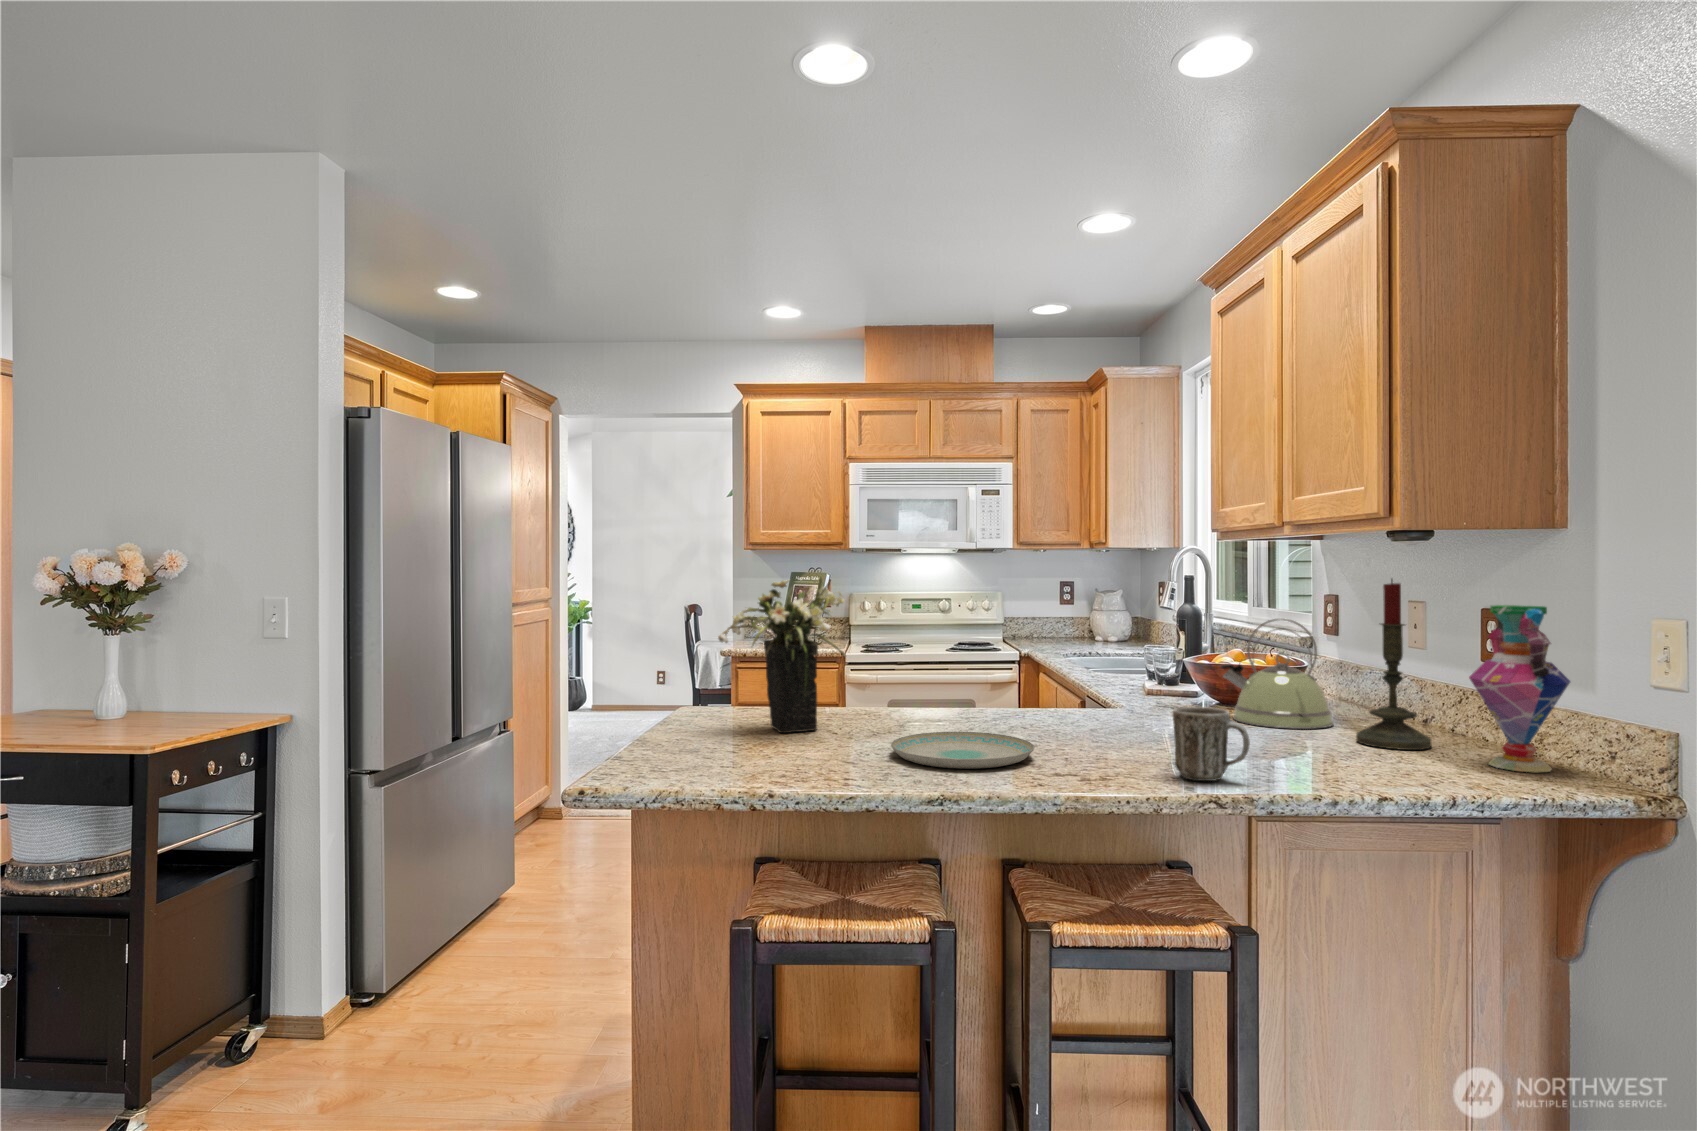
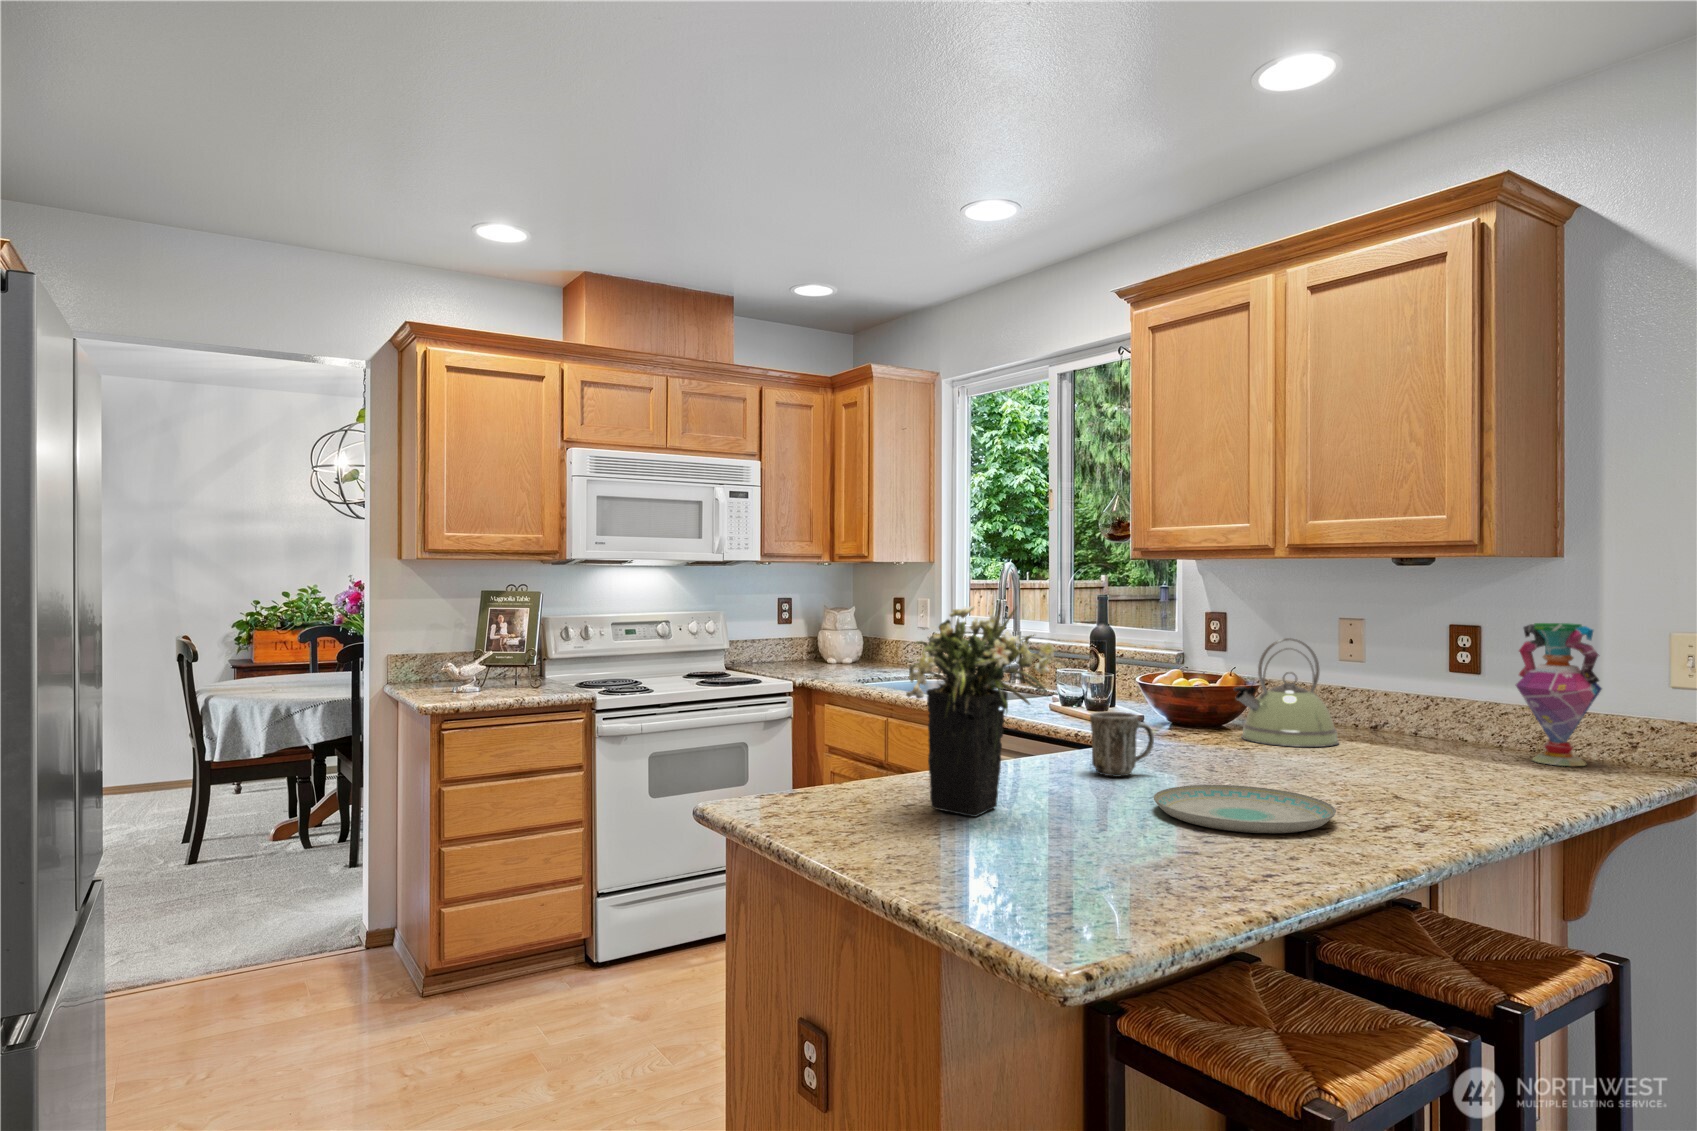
candle: present [1356,579,1431,750] -> none [1395,599,1464,757]
mug: present [1173,707,1250,781] -> present [1090,712,1154,777]

